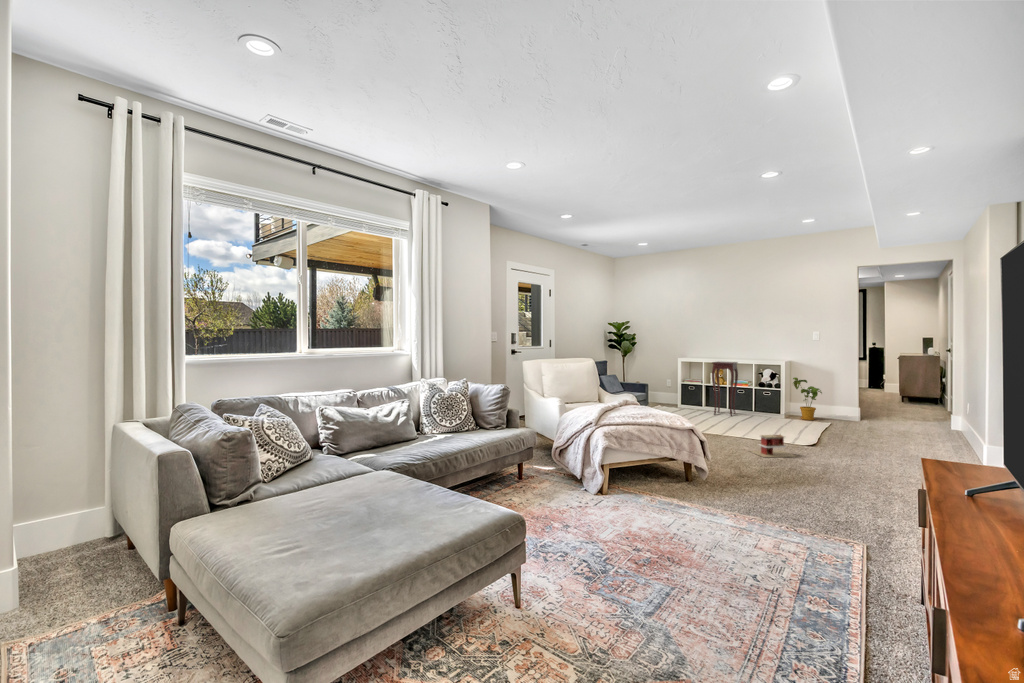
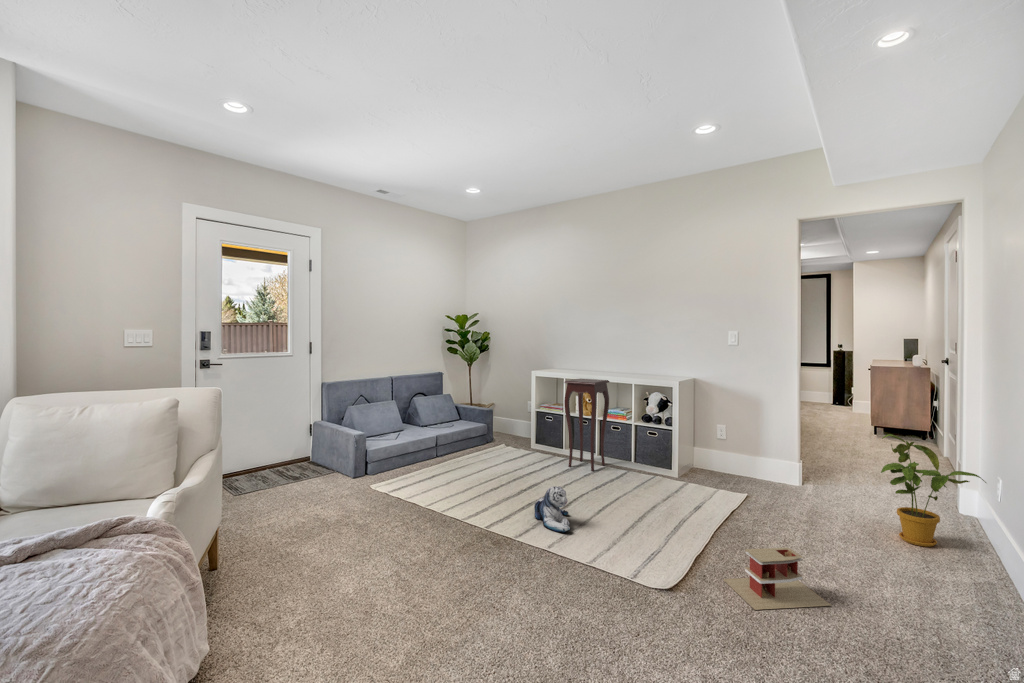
house plant: present [793,378,822,420] -> present [881,434,986,547]
plush toy: none [720,412,748,434] -> present [534,486,570,532]
toy house: present [750,435,796,457] -> present [723,548,831,610]

